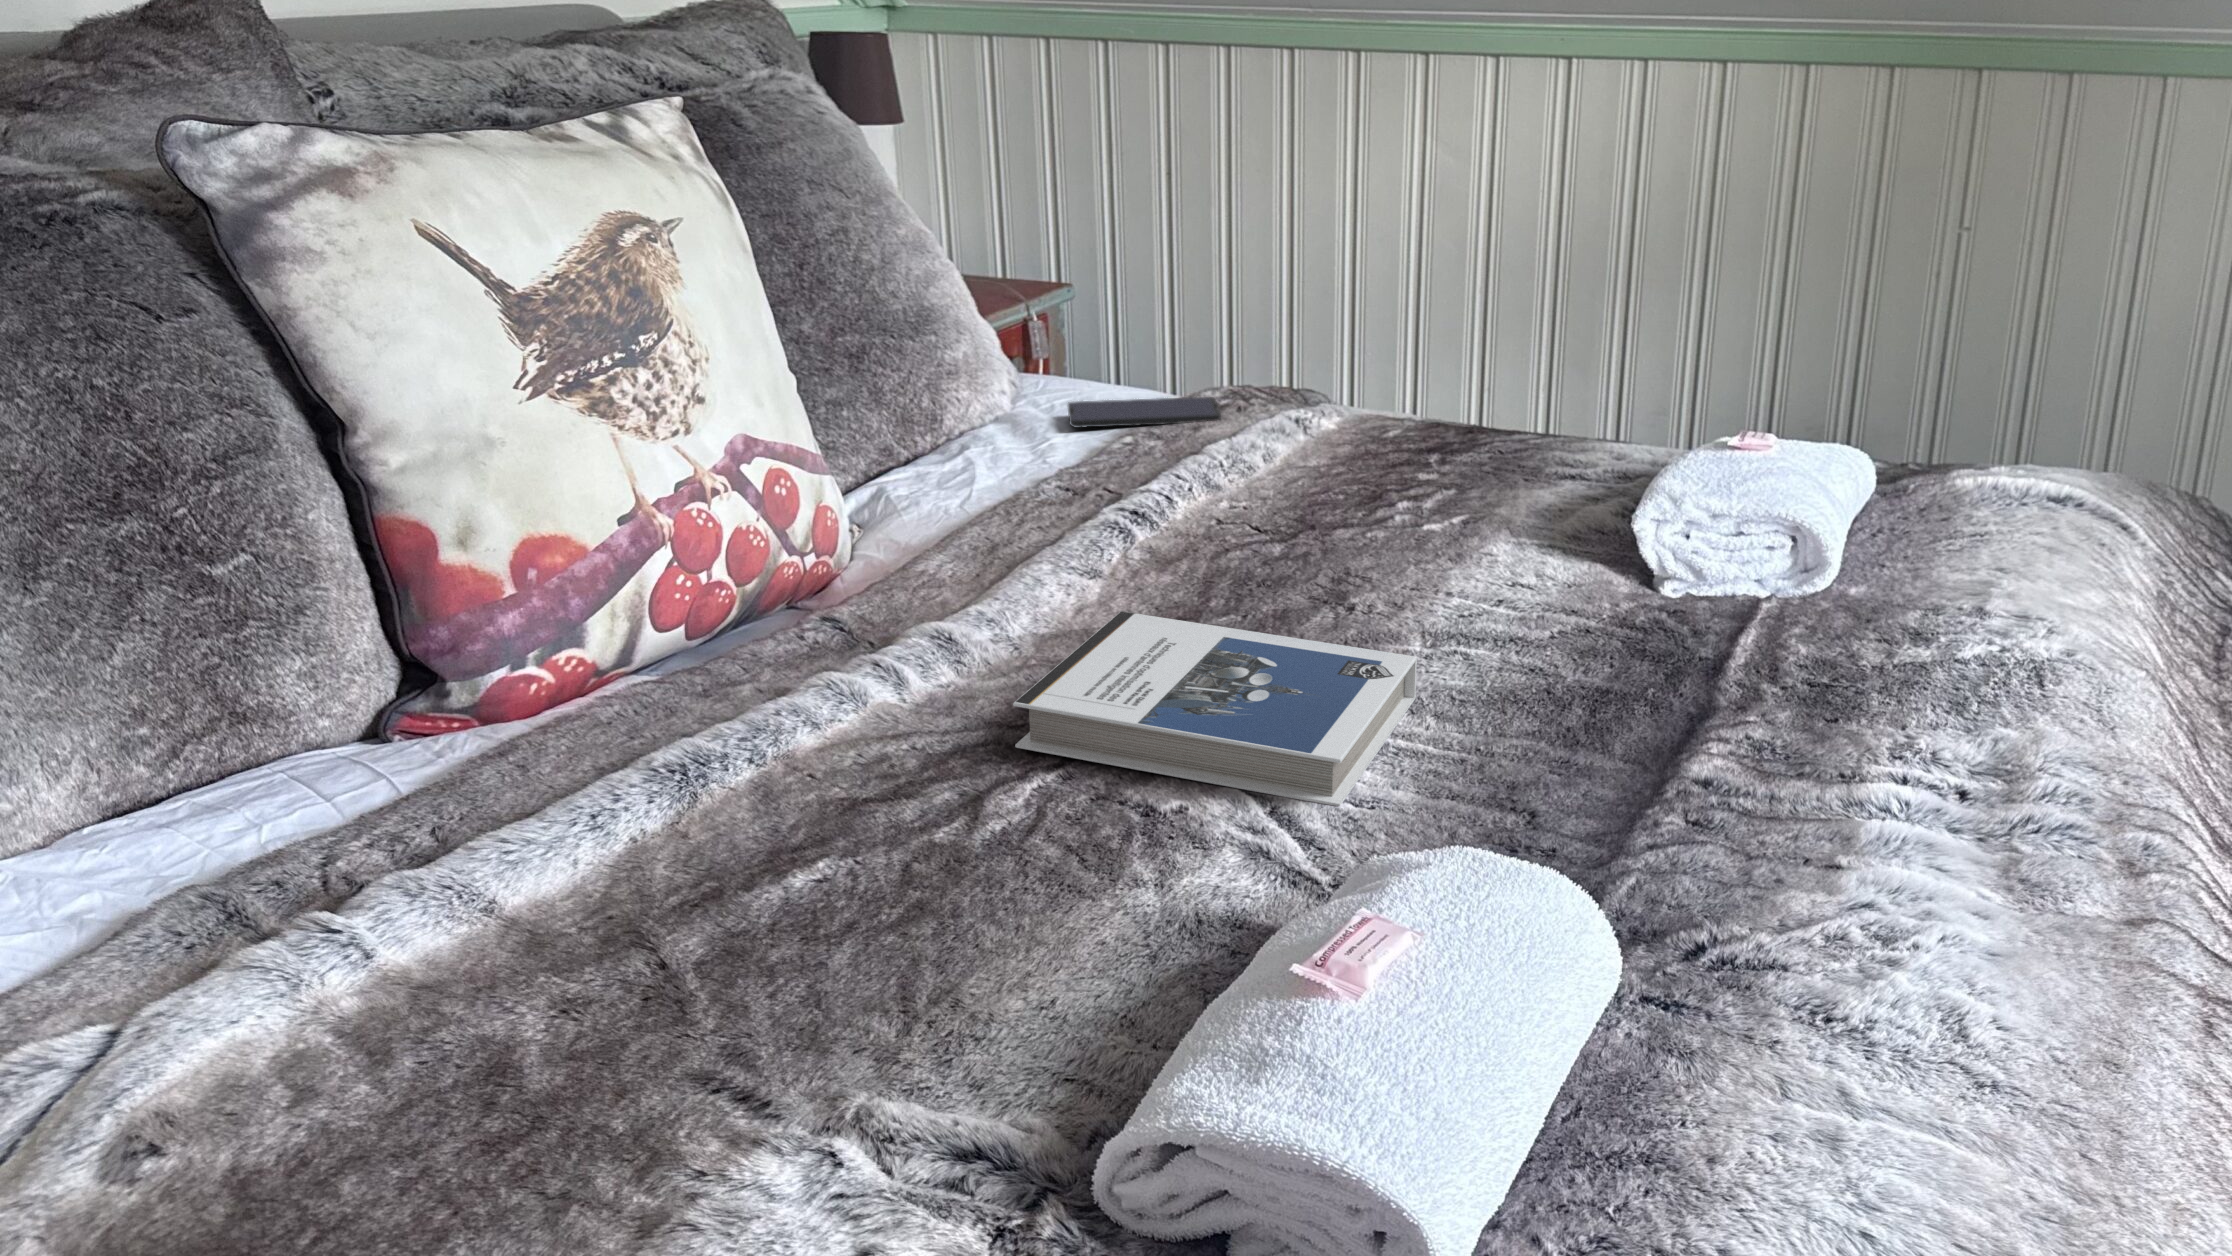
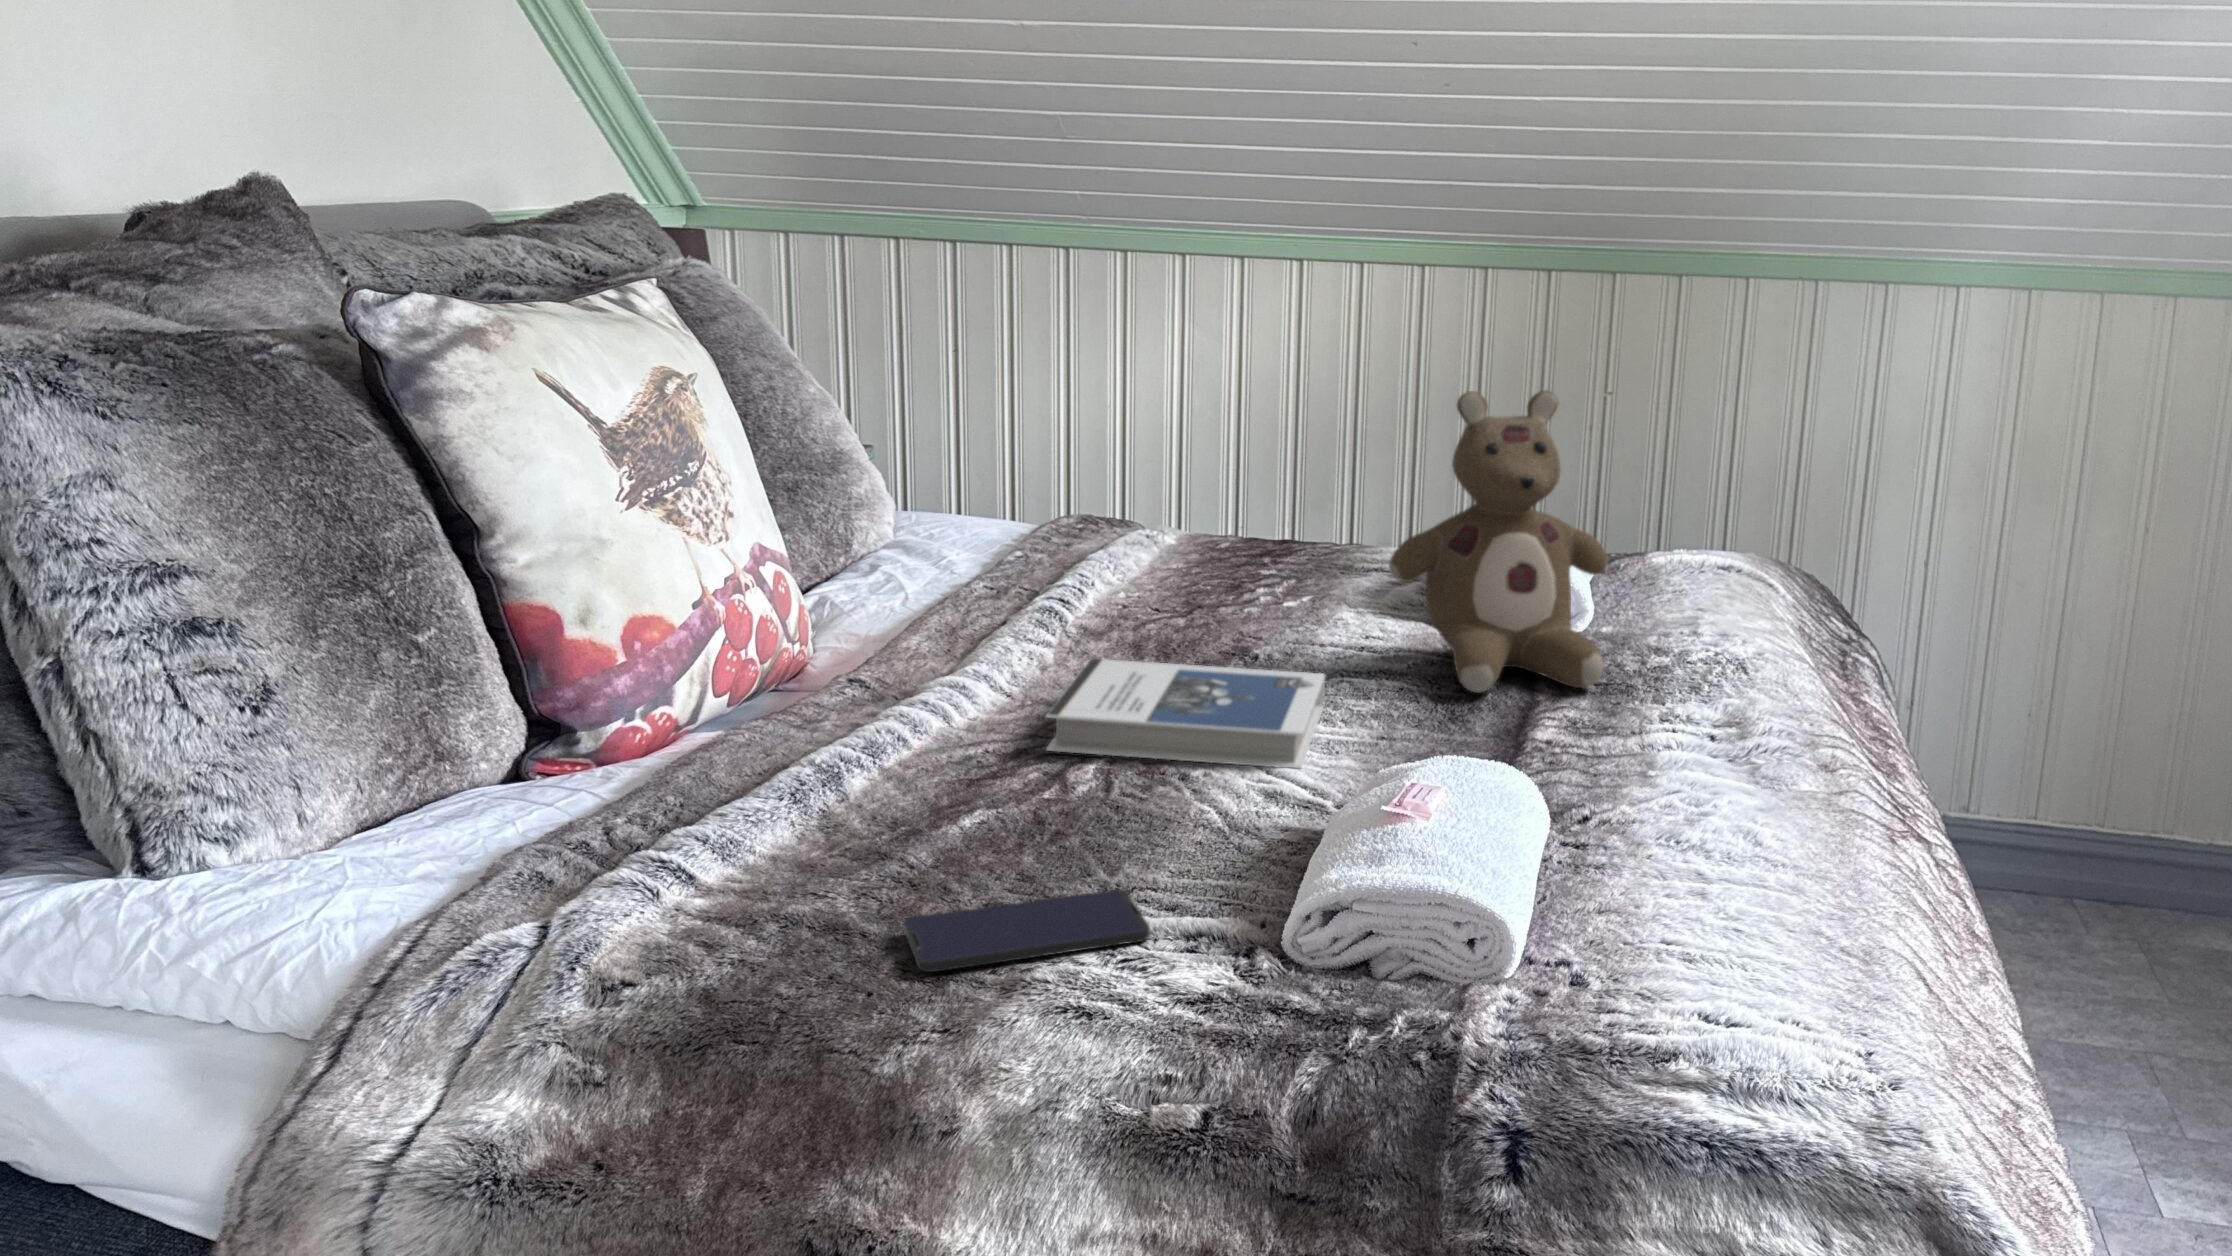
stuffed bear: none [1533,270,1848,696] -> present [1389,390,1608,693]
smartphone: present [1068,397,1221,428] -> present [903,890,1150,972]

